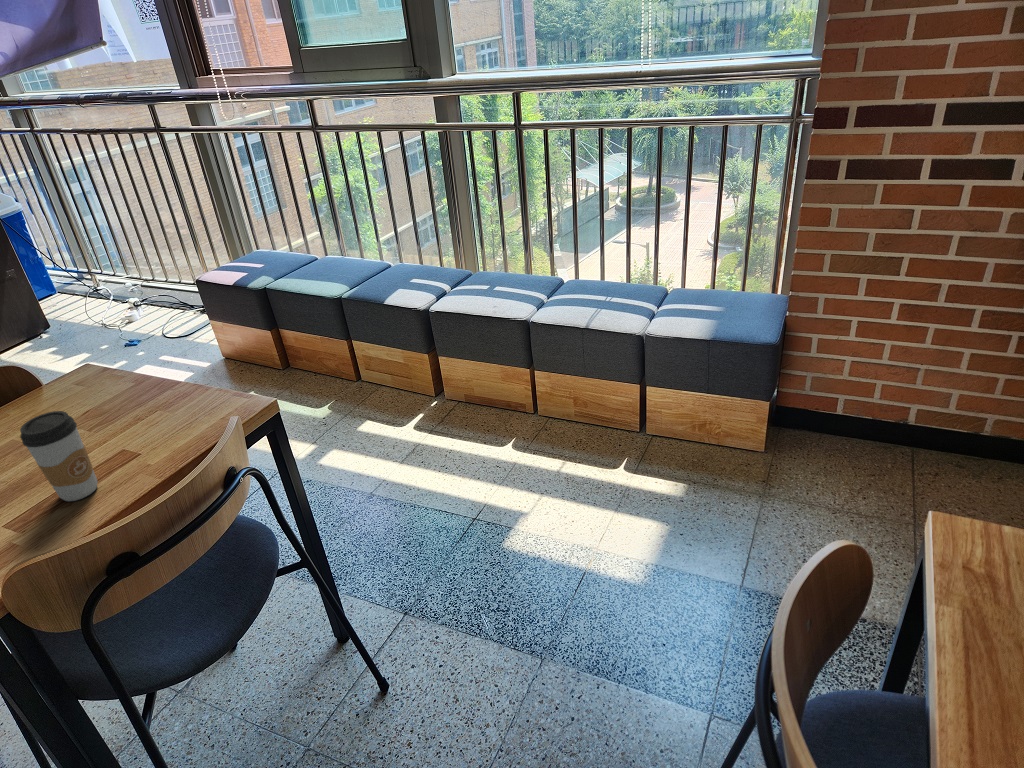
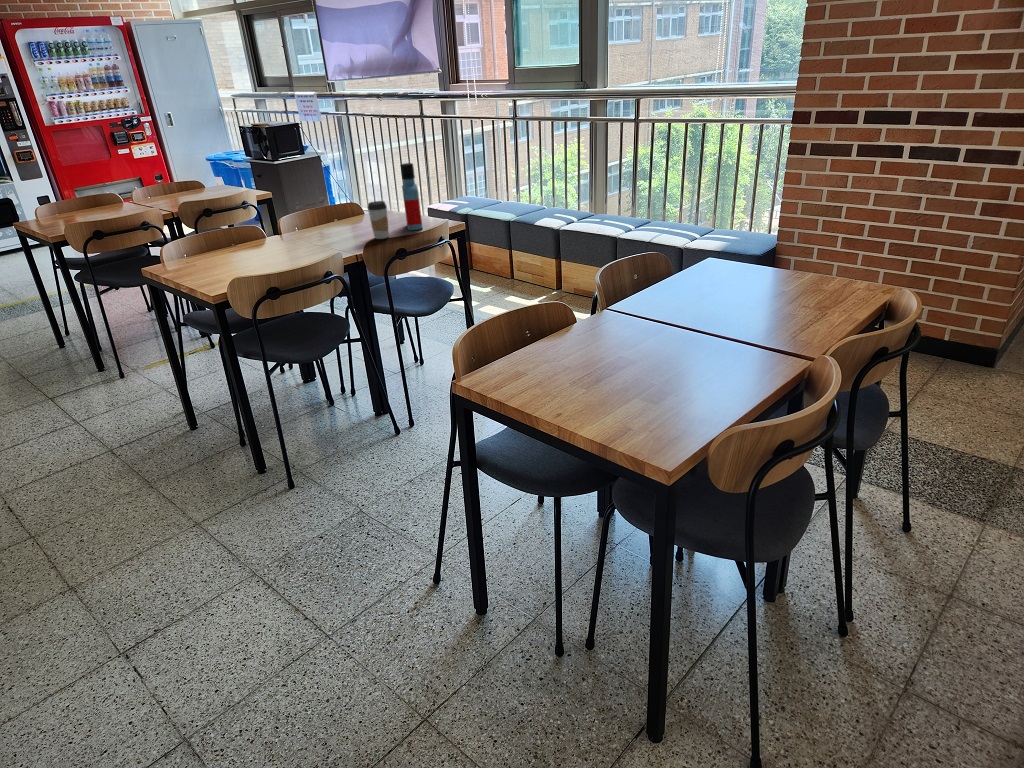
bottle: none [96,298,183,447] -> present [401,163,422,230]

